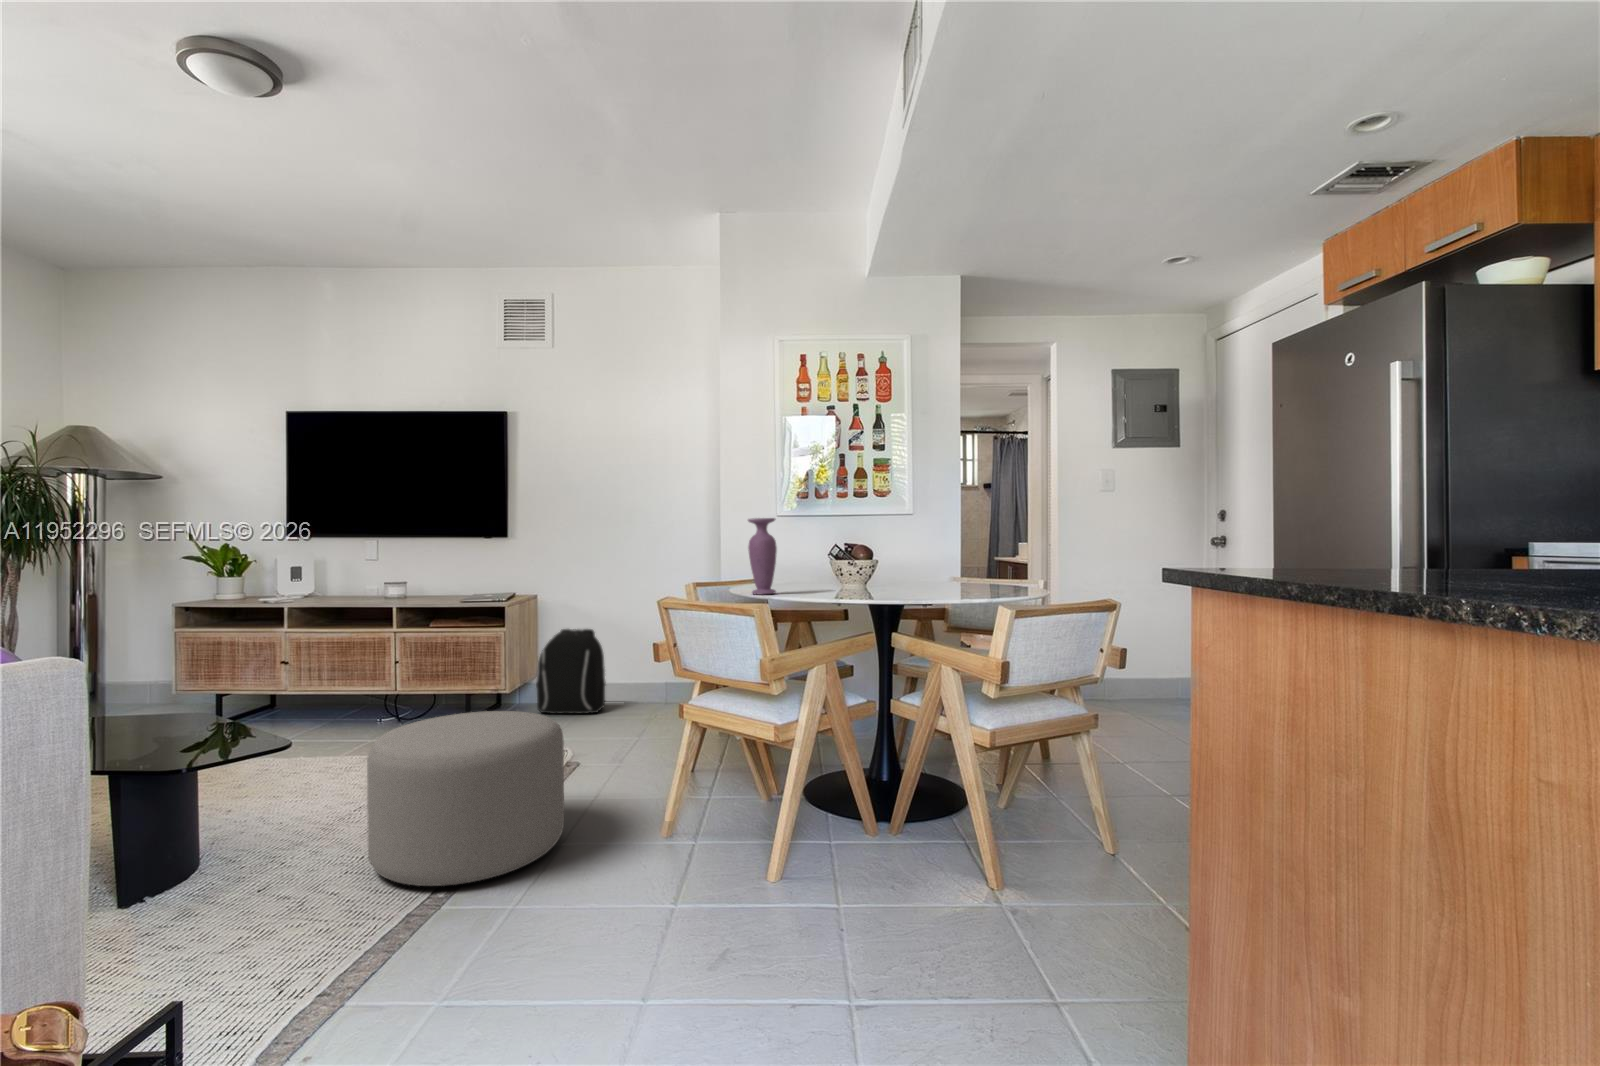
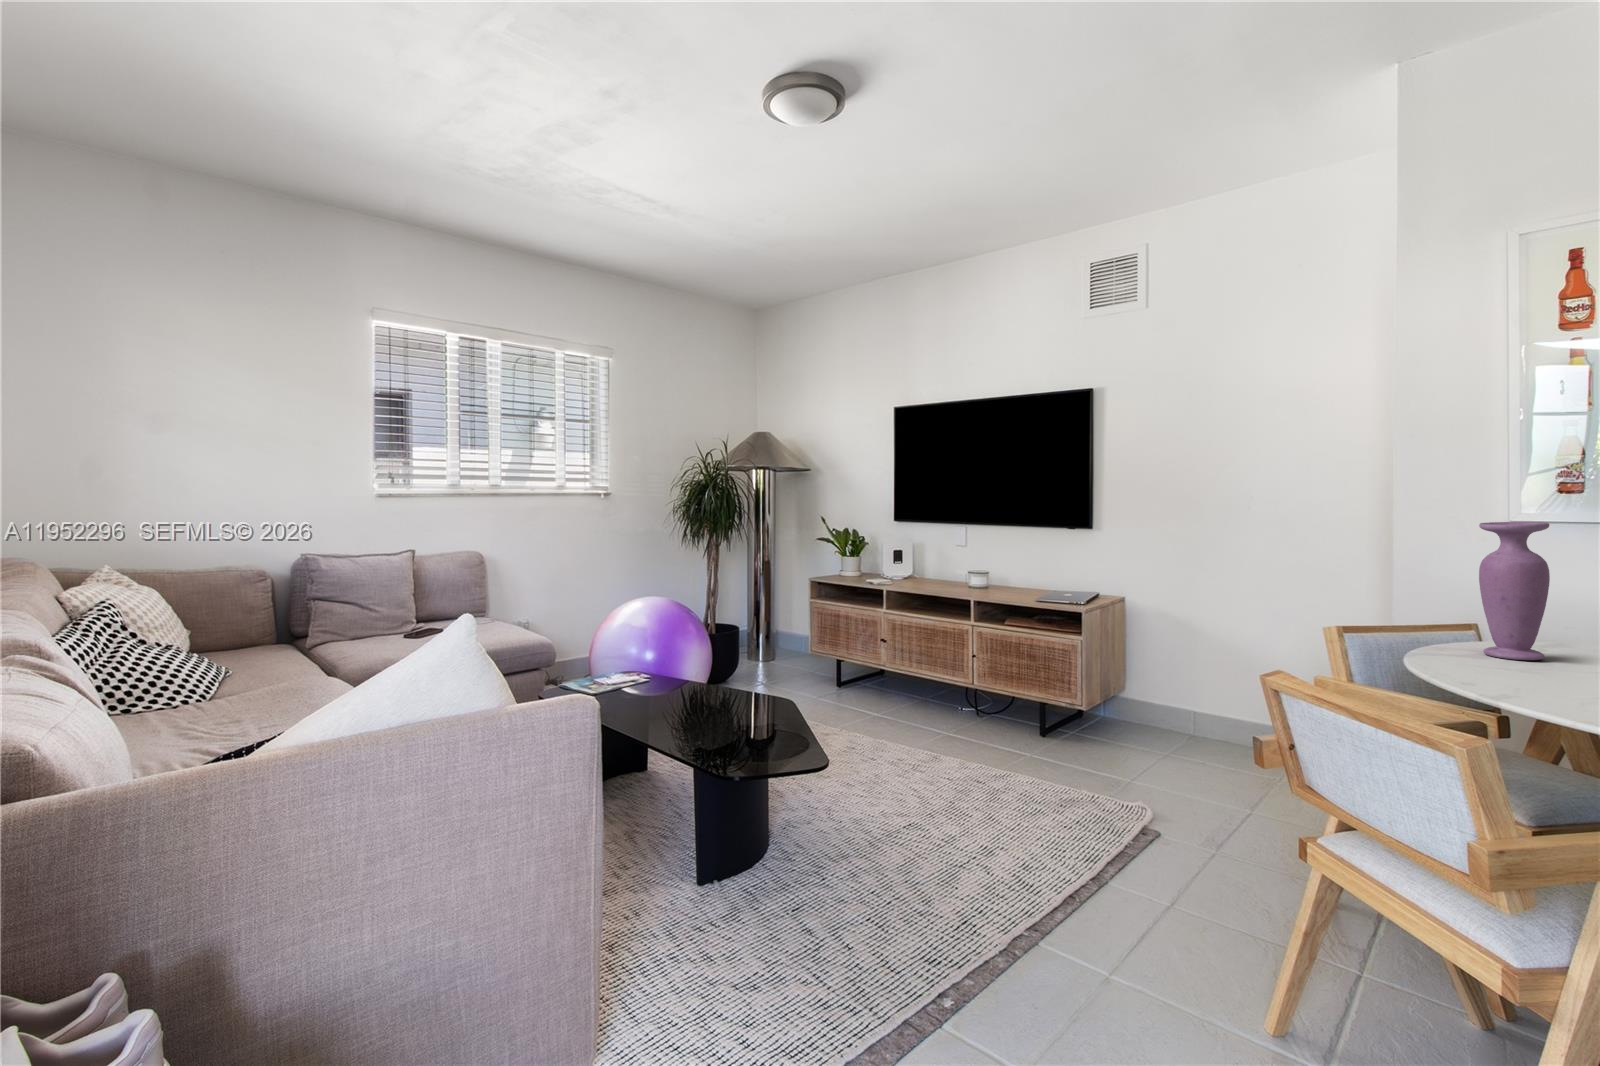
backpack: present [536,629,606,714] -> none [1118,642,1210,756]
ottoman: present [367,711,564,886] -> none [886,758,1120,1008]

